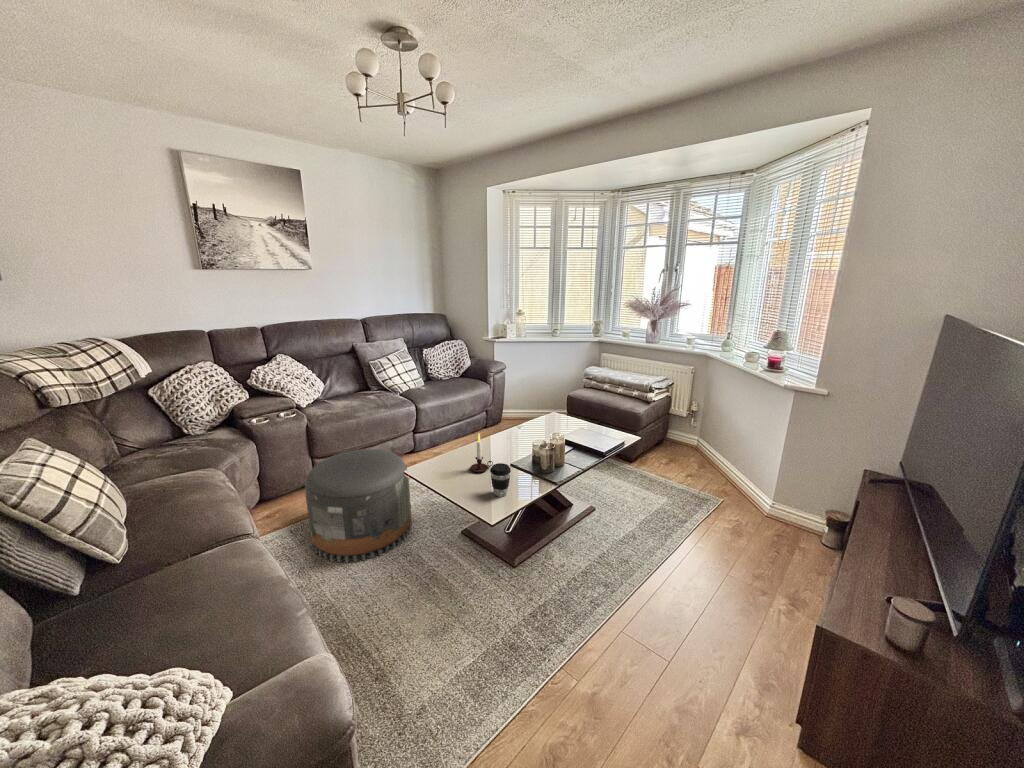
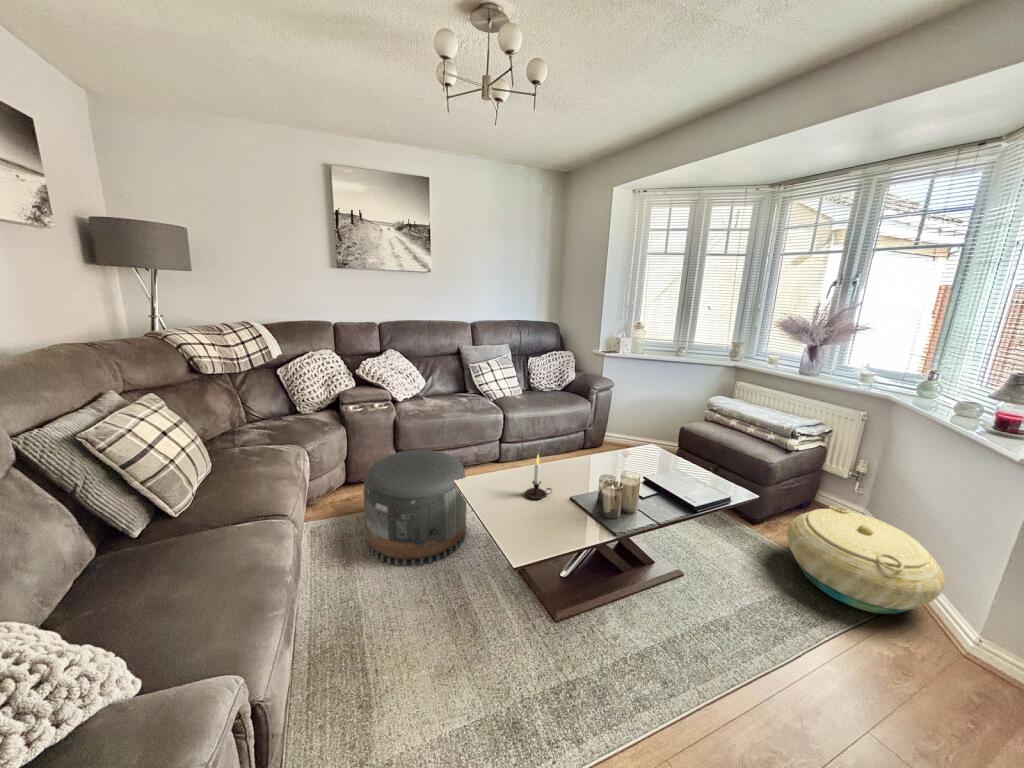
basket: none [658,438,751,504] -> present [787,506,945,614]
coffee cup: present [490,463,511,497] -> none [535,493,560,534]

